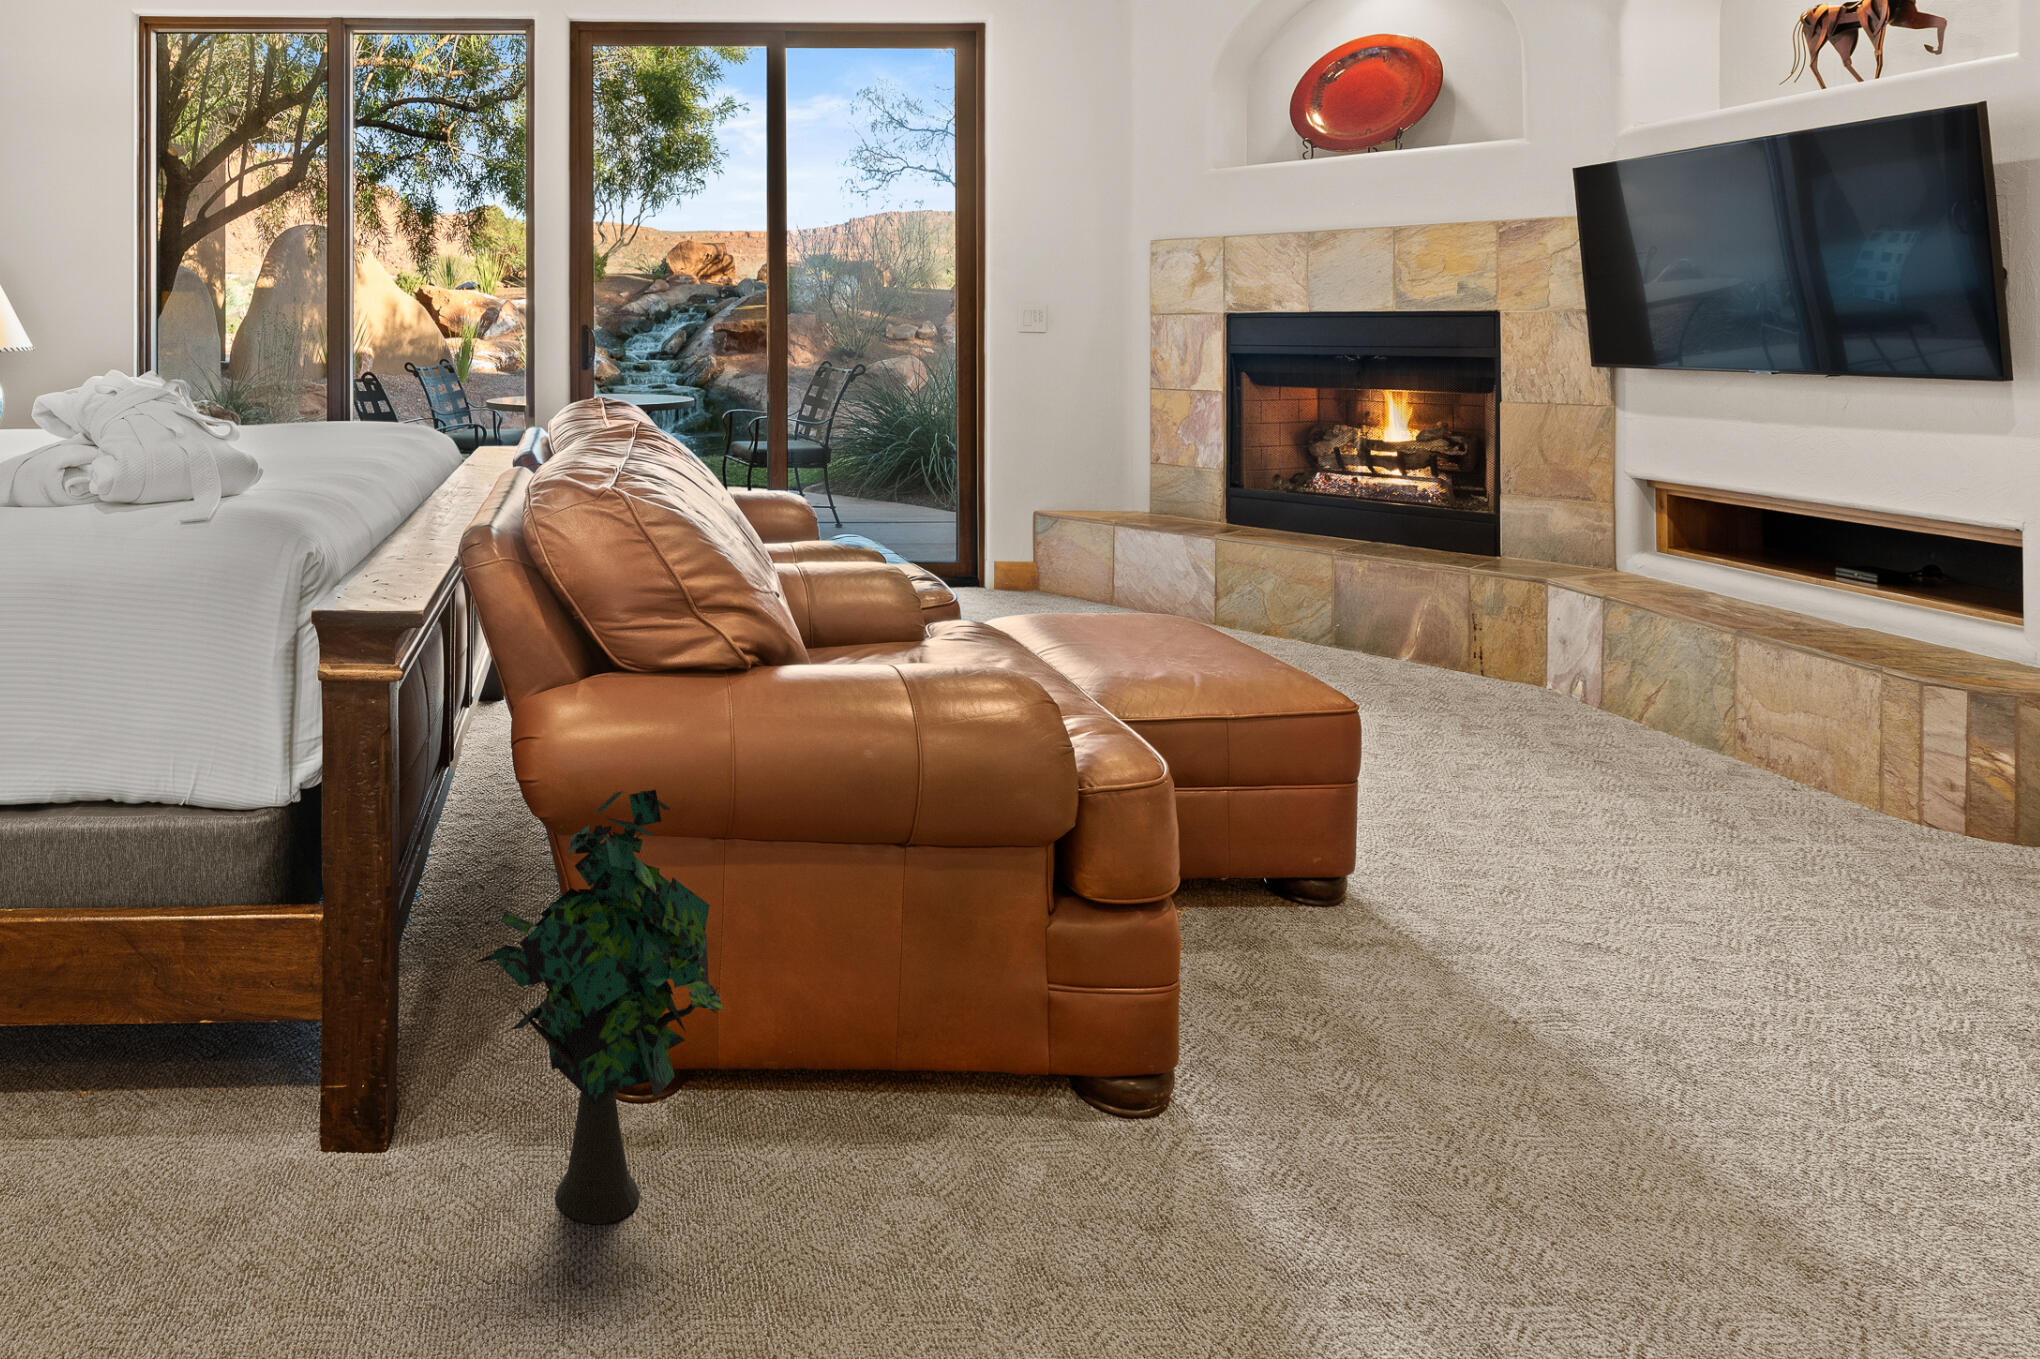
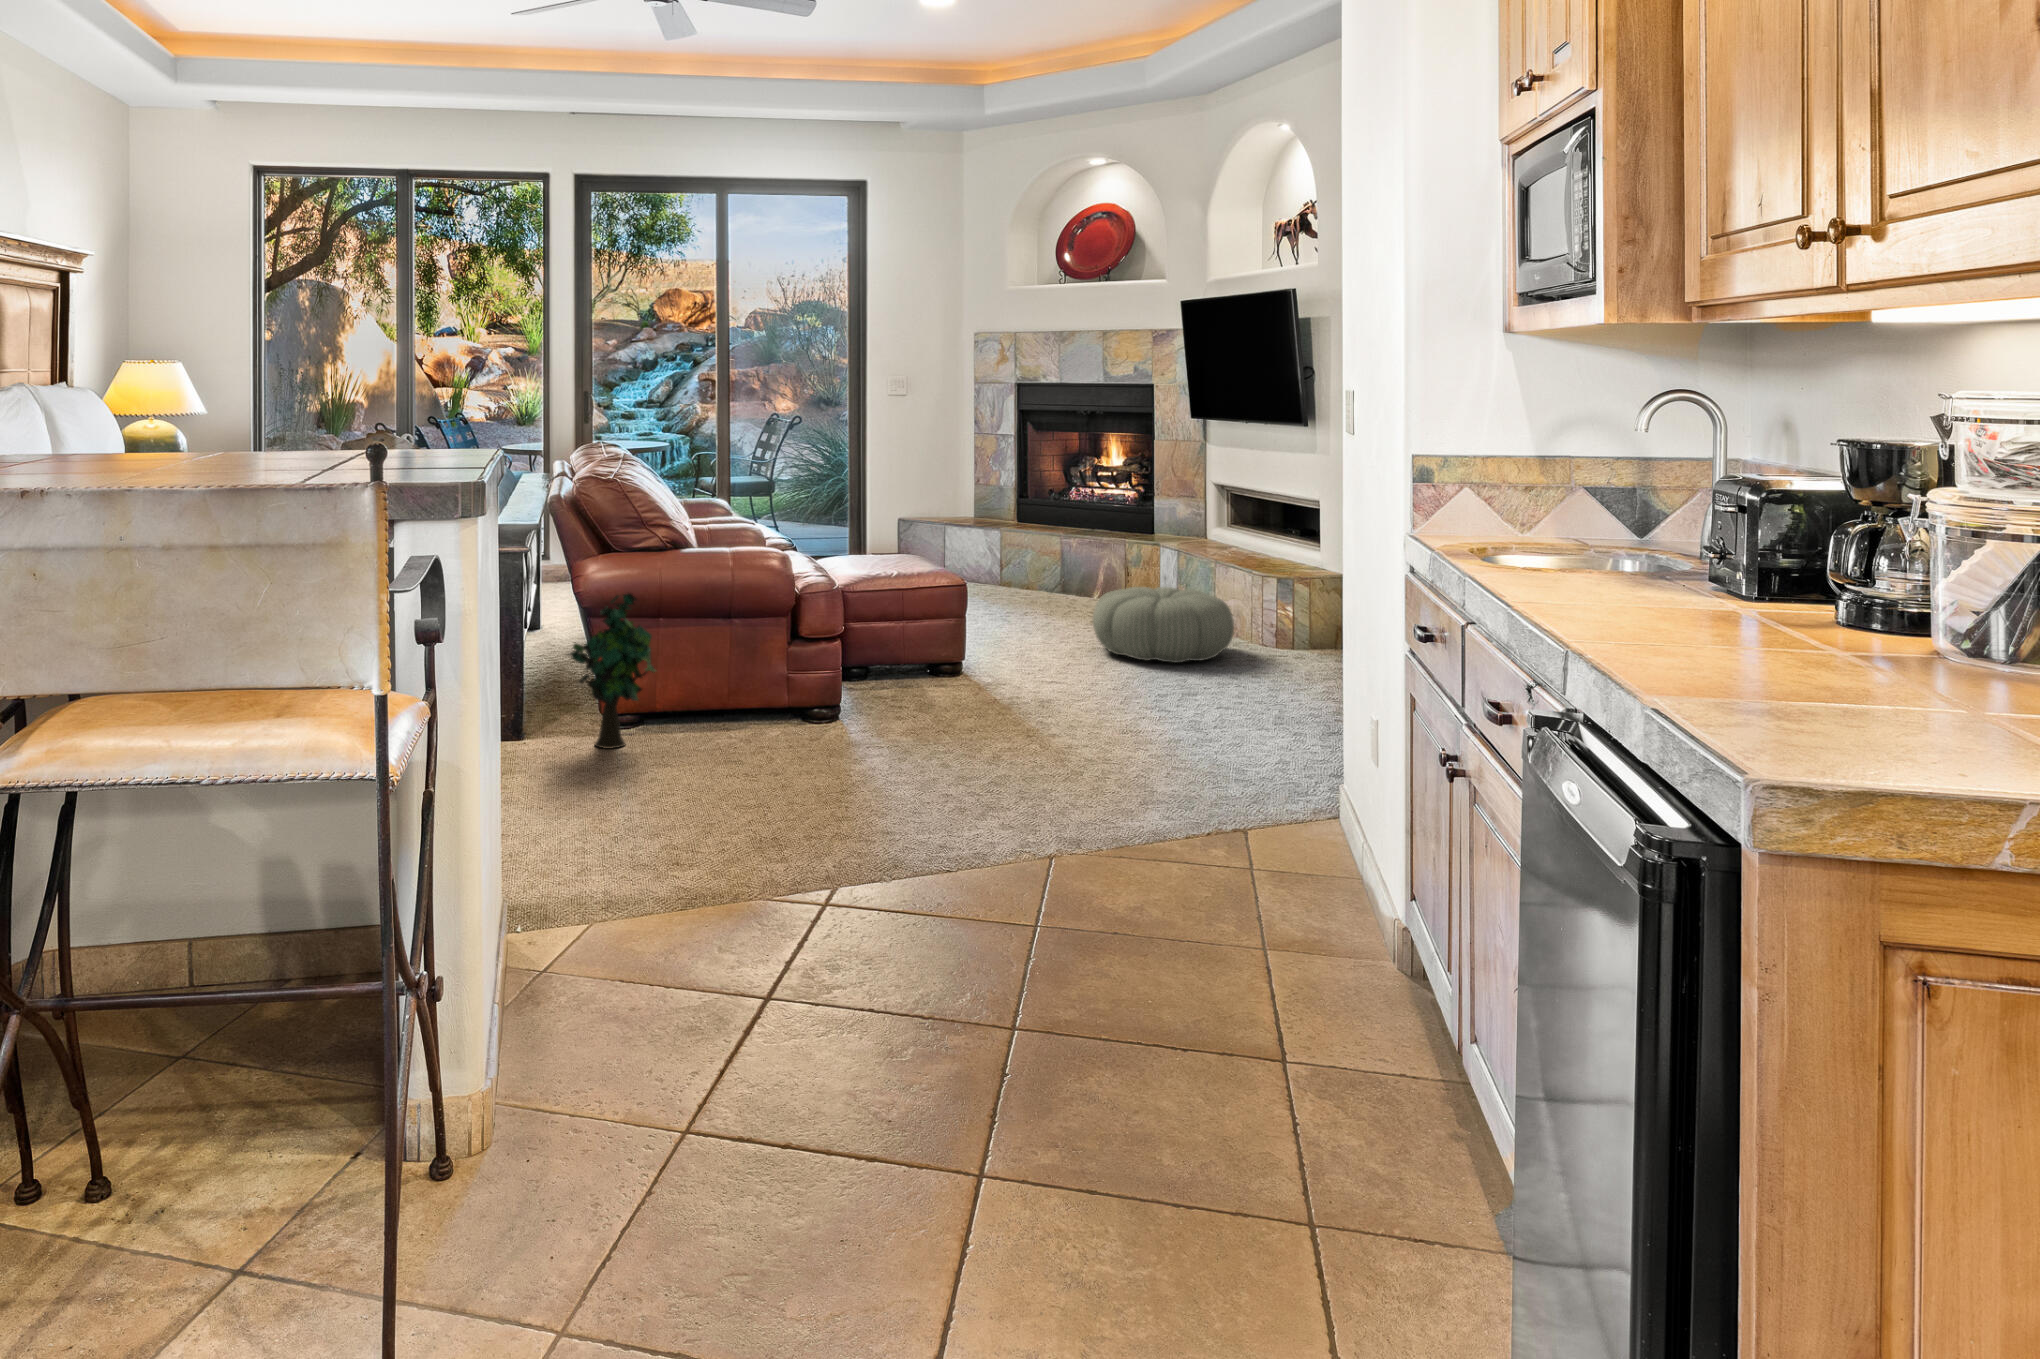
pouf: none [1544,684,1919,868] -> present [1092,587,1234,663]

